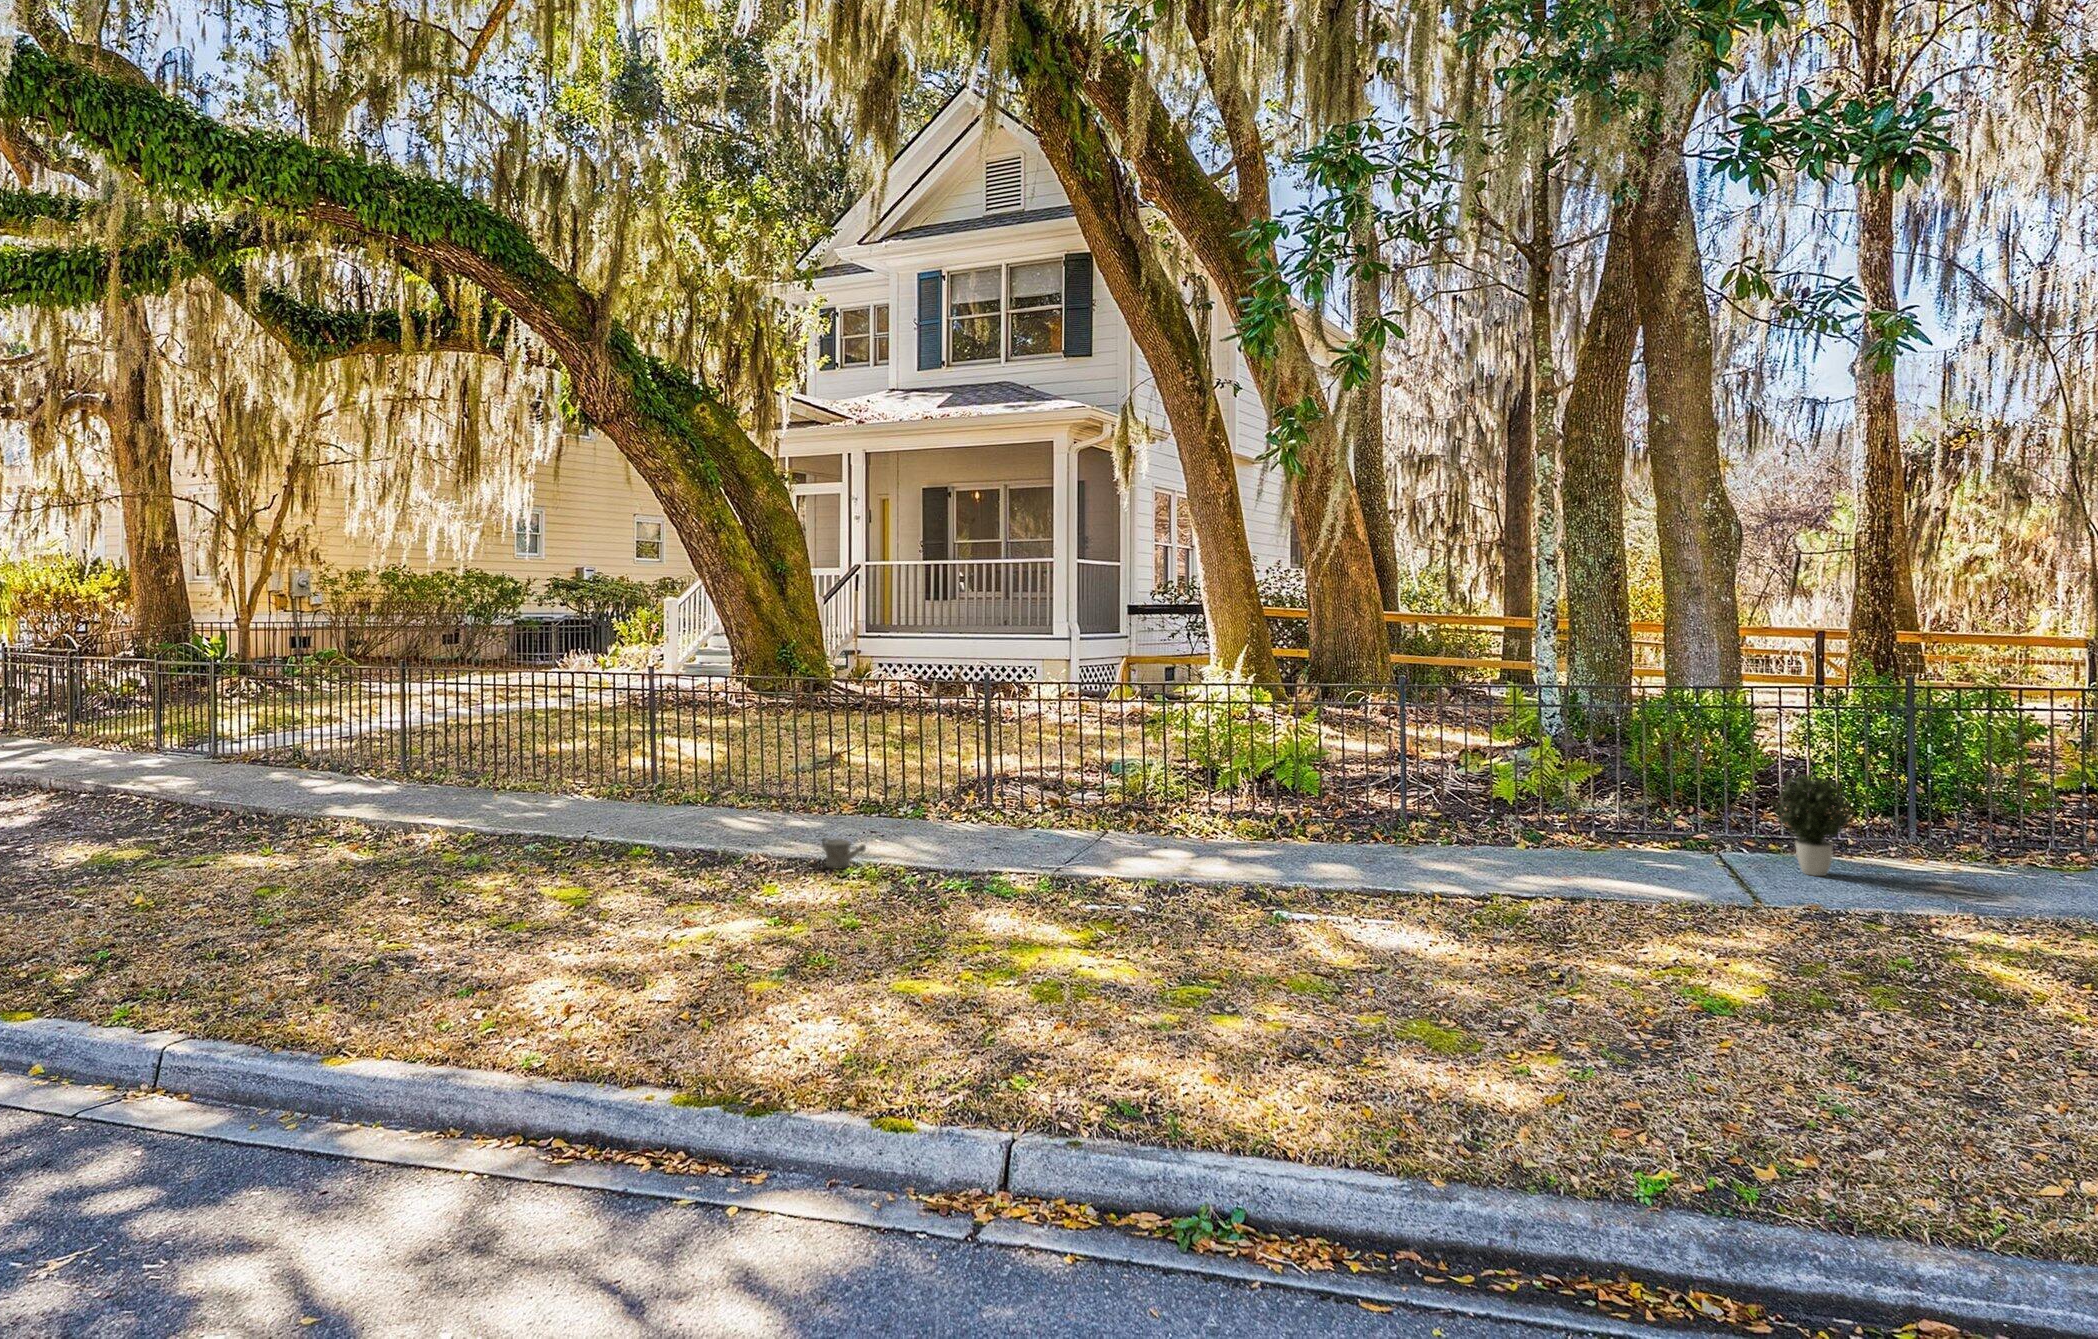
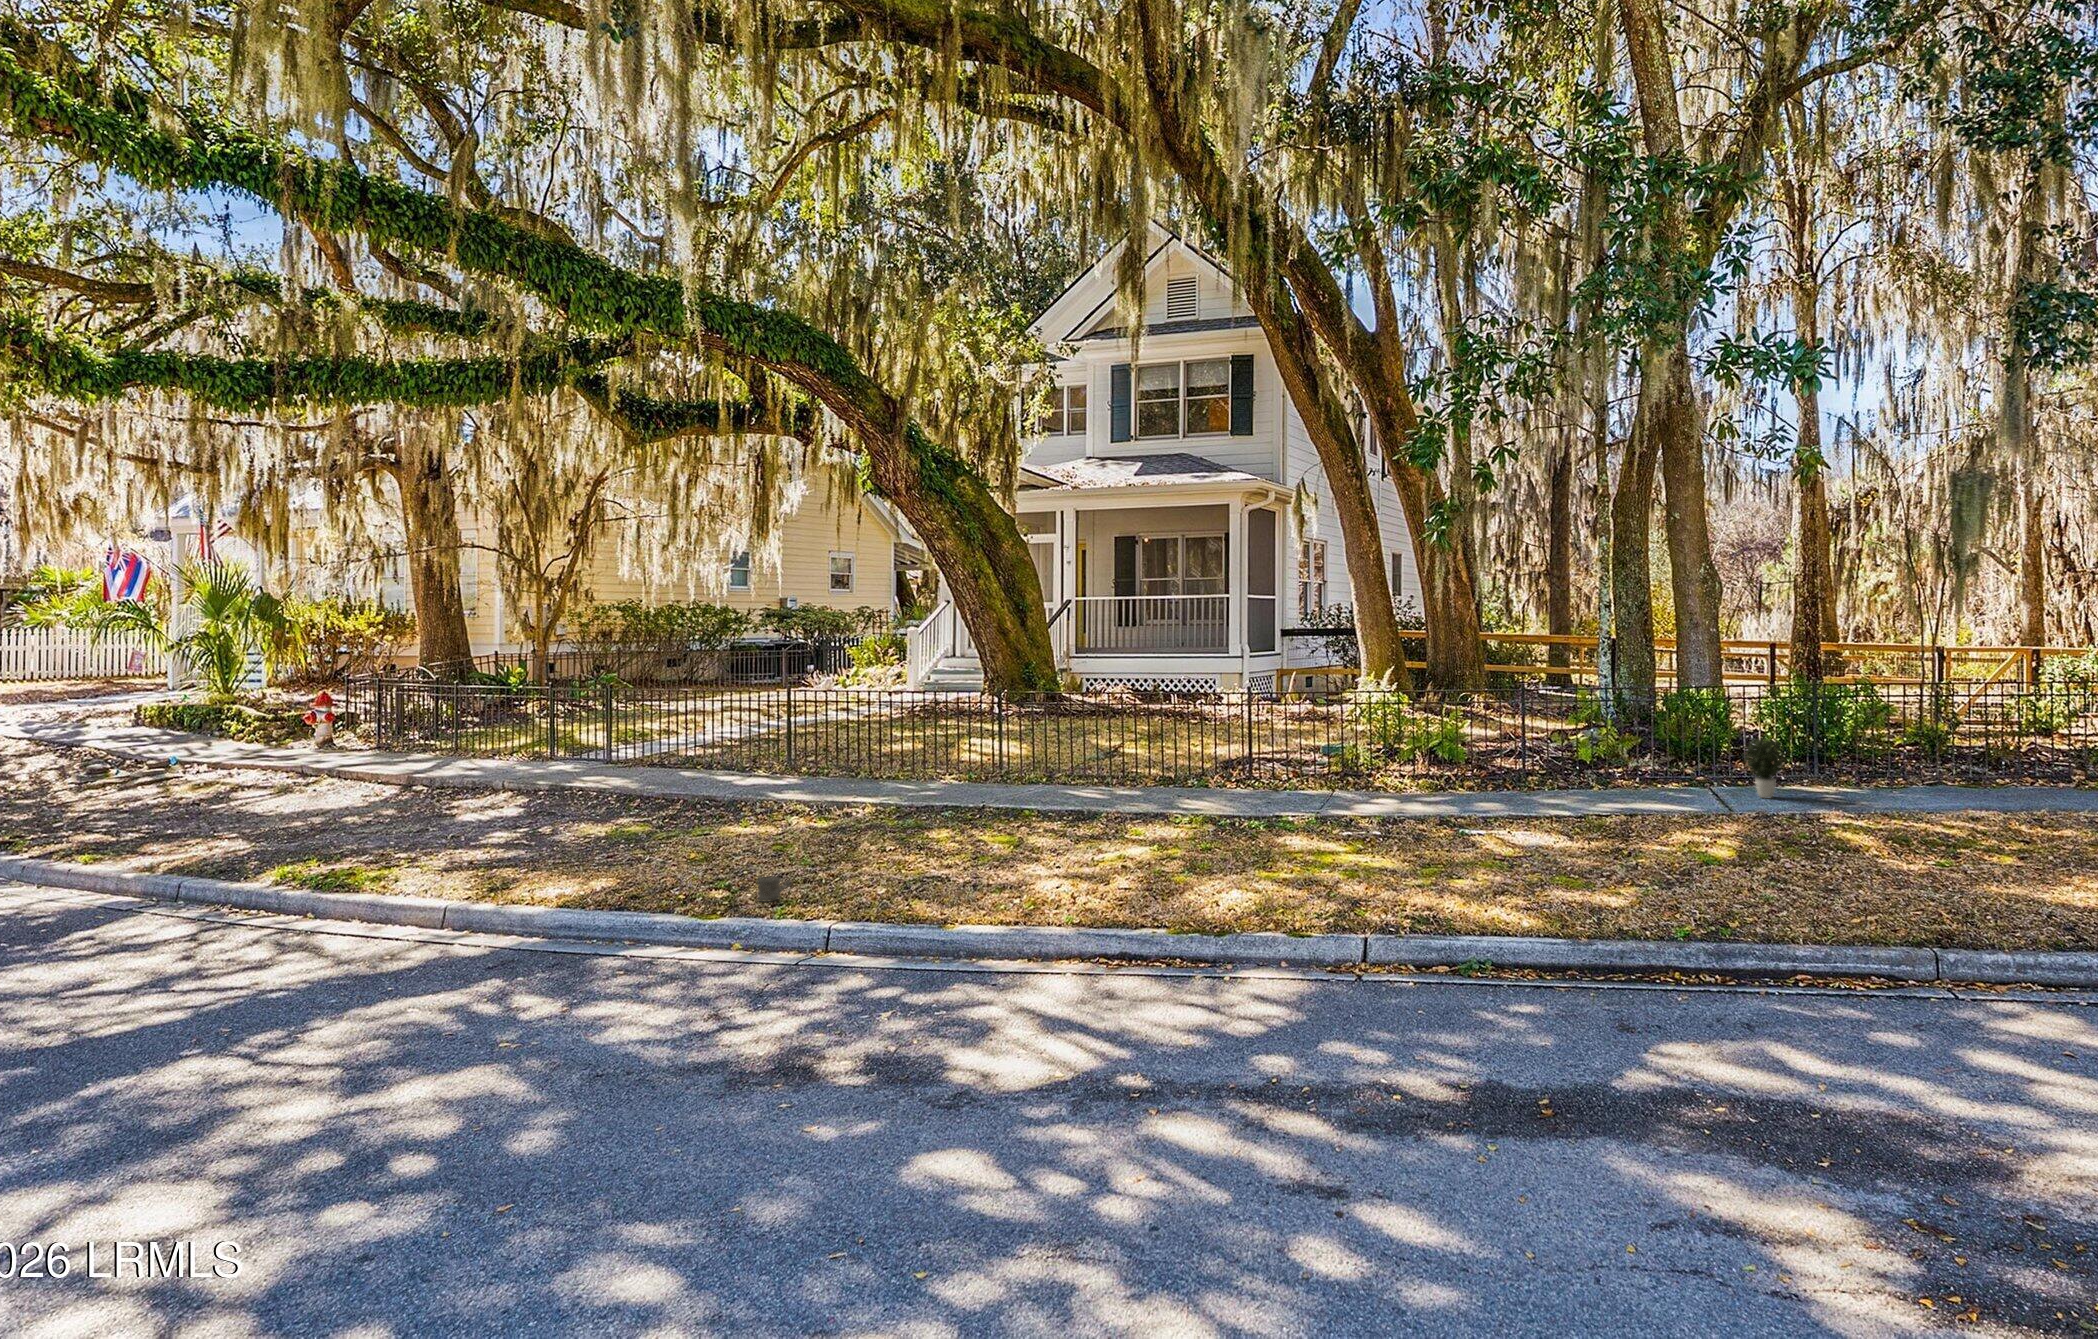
watering can: present [822,838,866,869] -> present [757,876,791,902]

